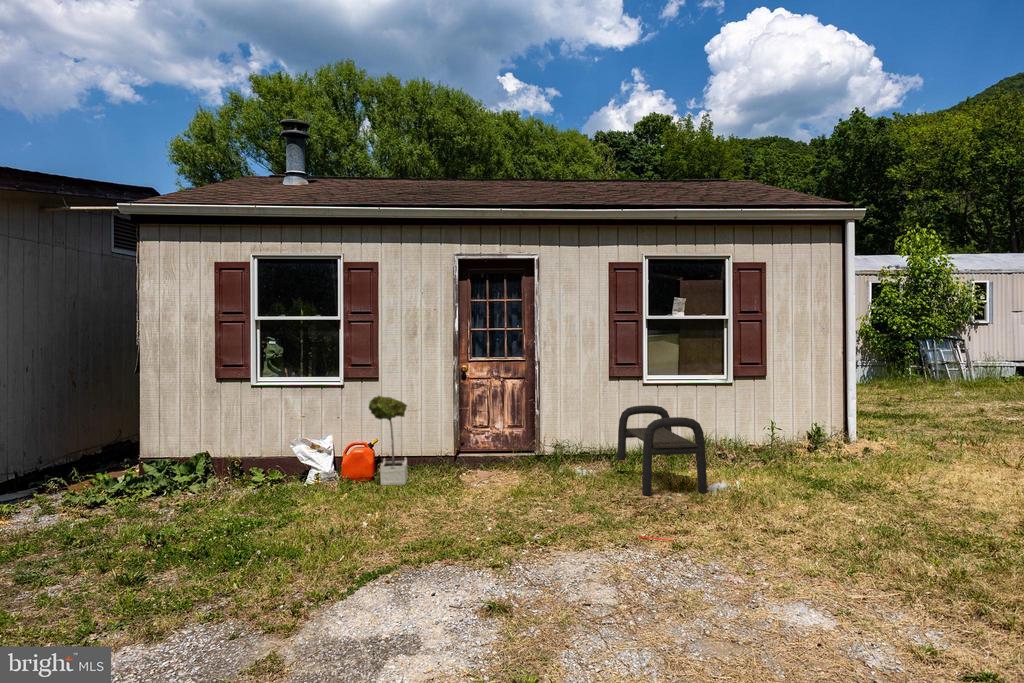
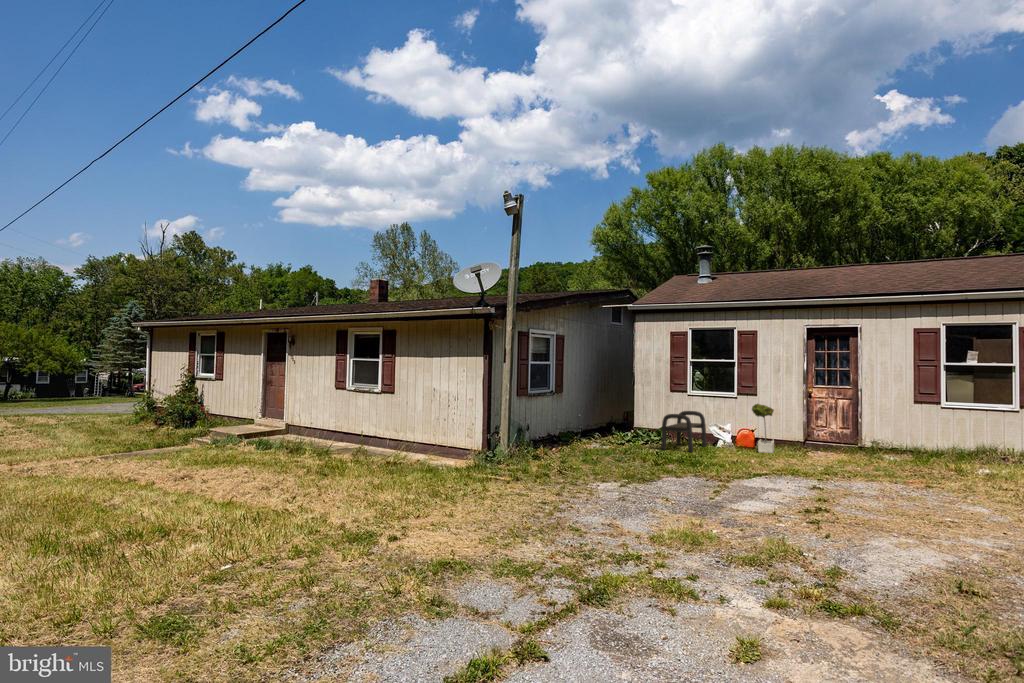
bench: present [618,405,707,495] -> present [661,411,707,452]

